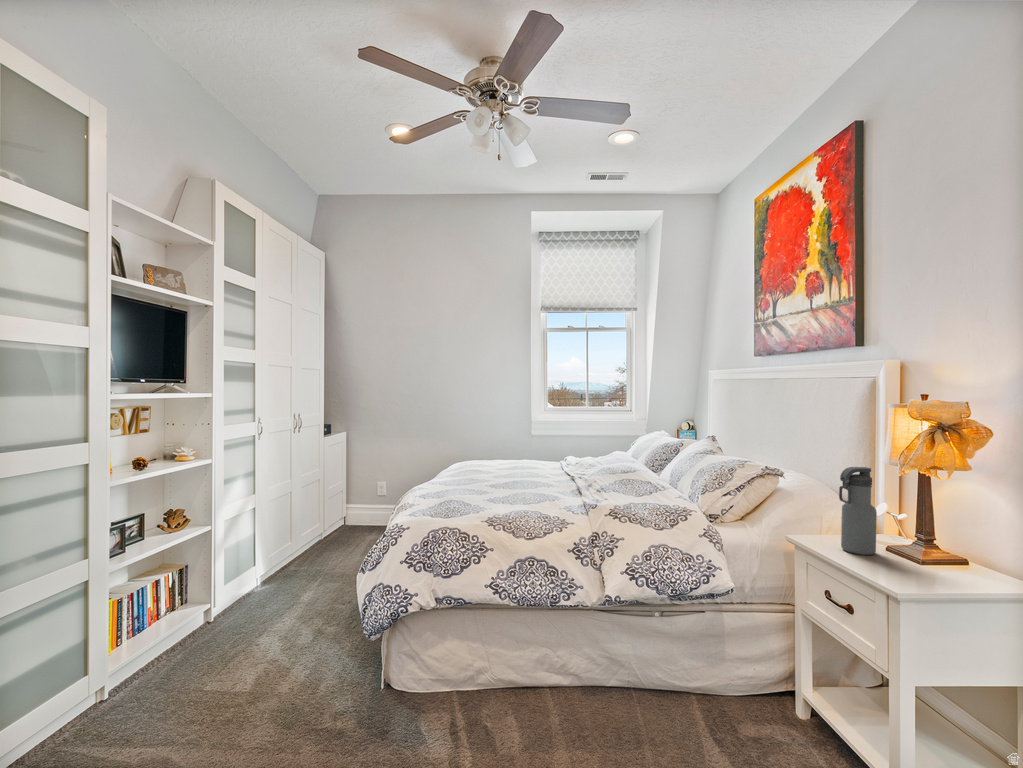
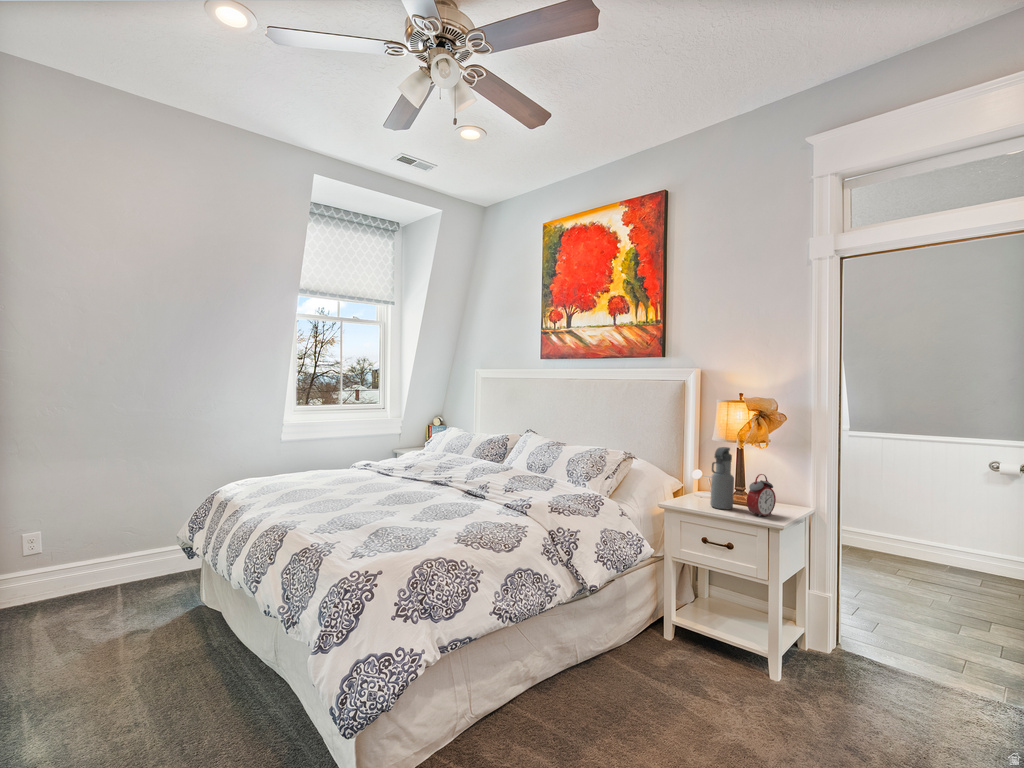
alarm clock: none [867,508,923,572] -> present [747,474,776,517]

